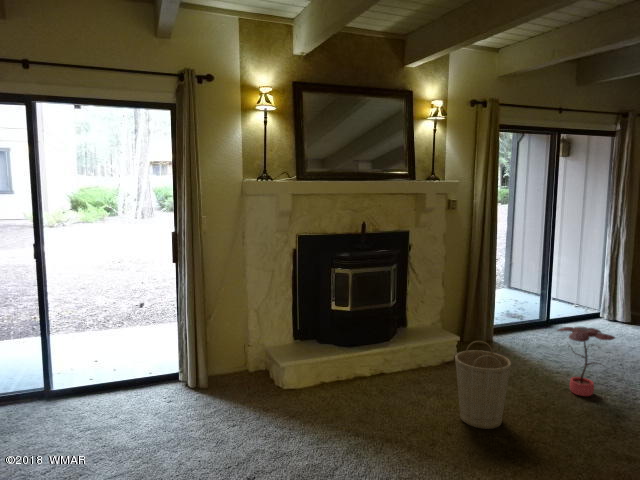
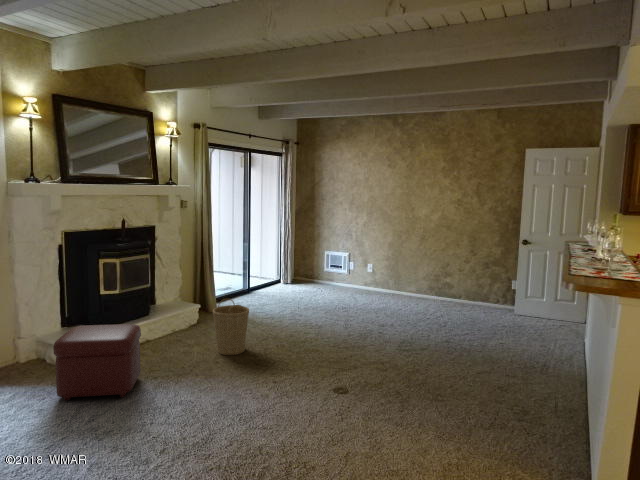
potted plant: present [558,327,615,396] -> none [267,283,300,327]
ottoman: none [238,348,344,456] -> present [53,324,141,400]

